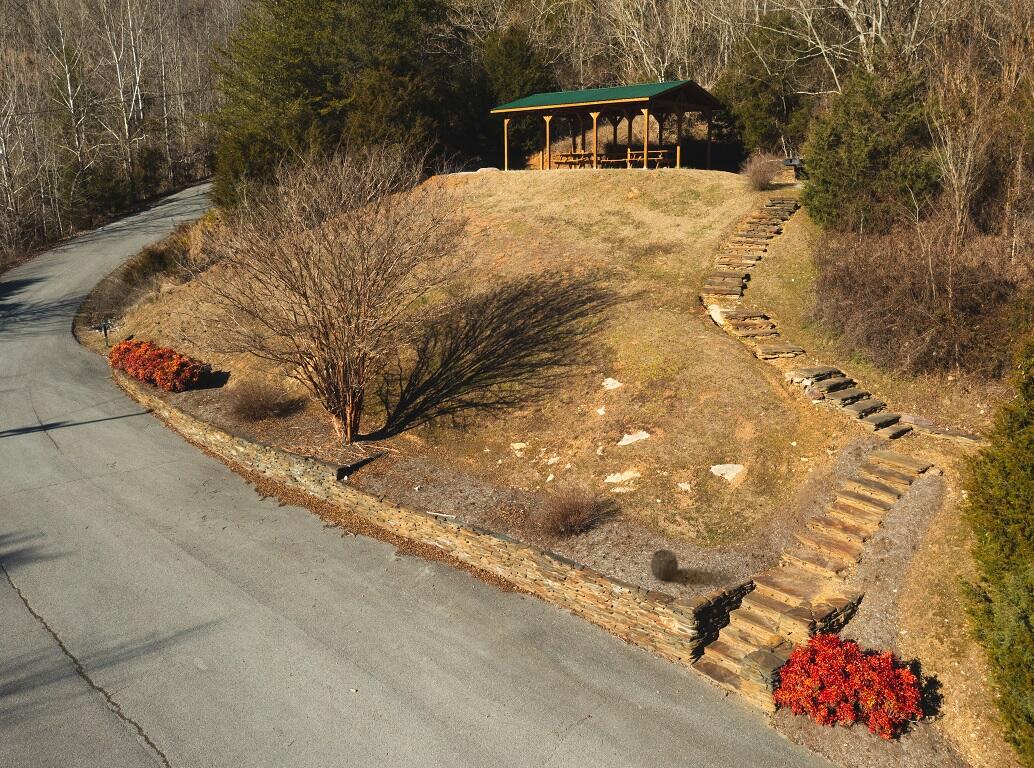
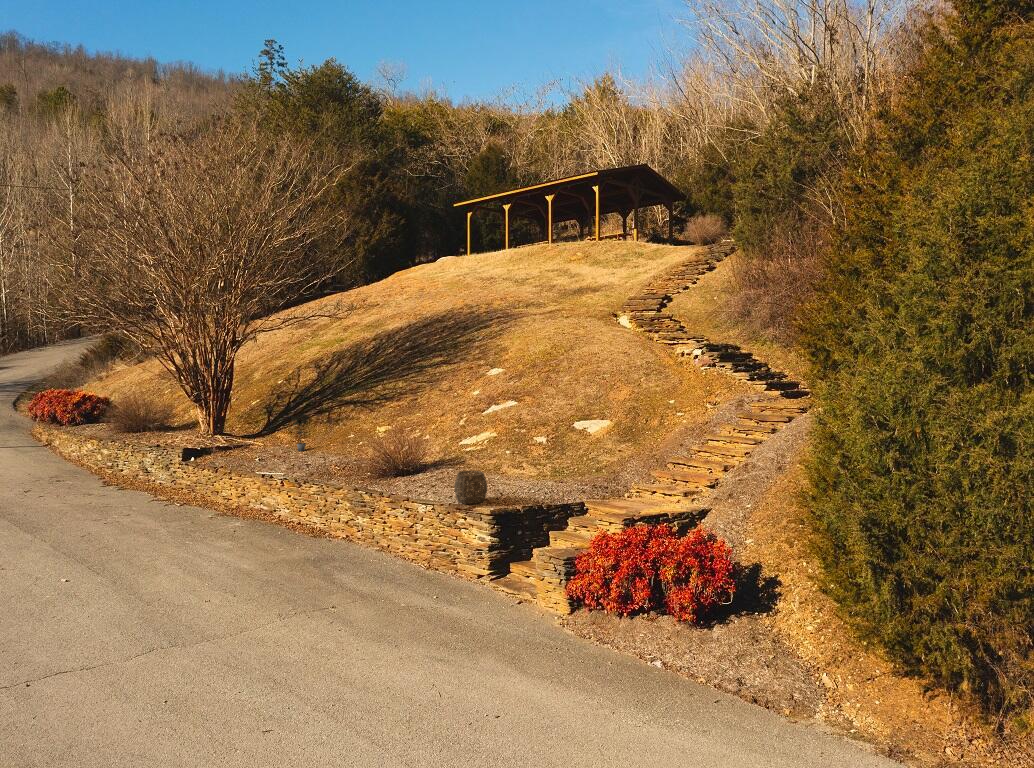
potted plant: none [450,446,465,479] -> present [292,414,309,451]

